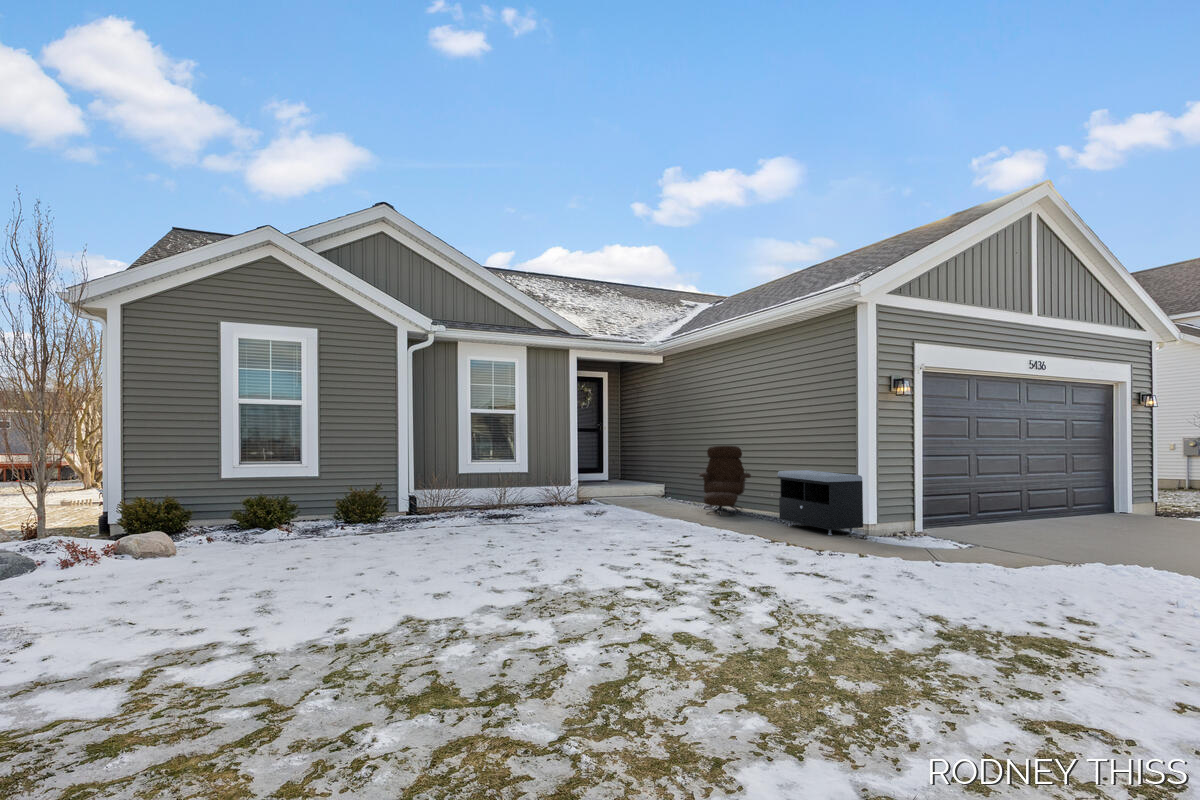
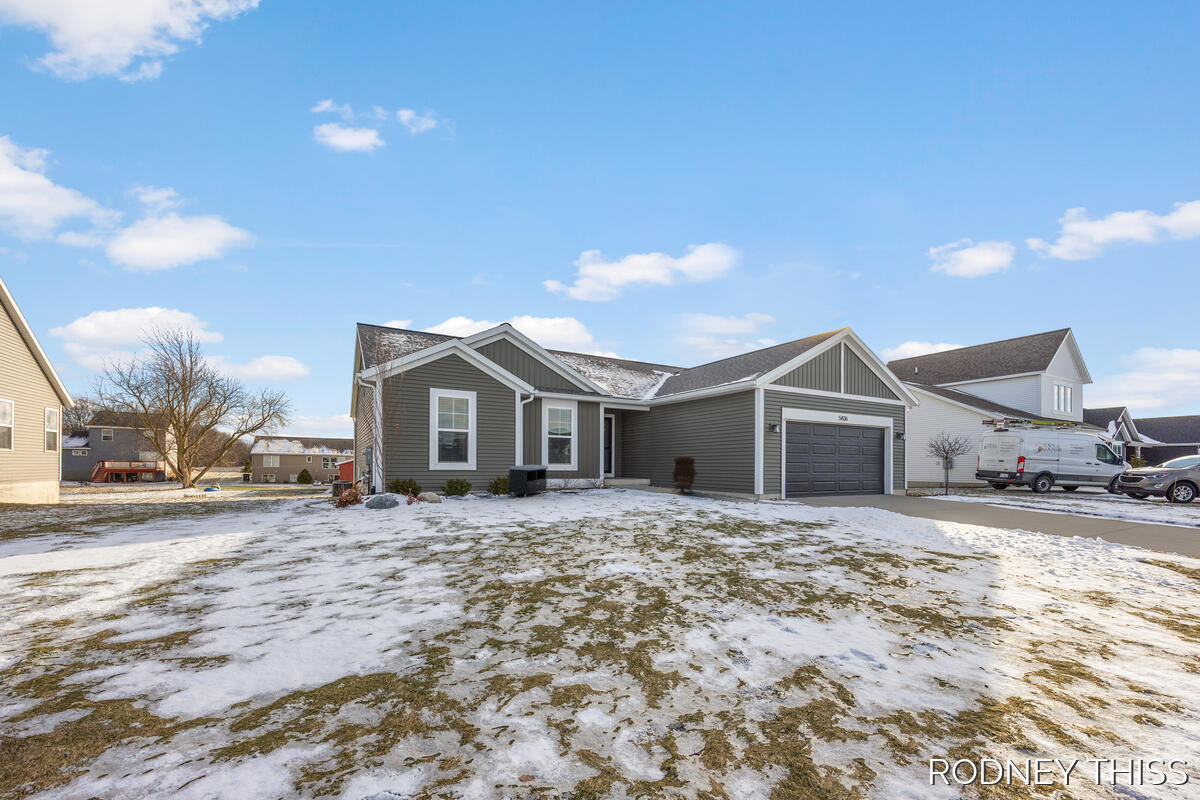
storage bench: present [777,470,863,535] -> present [509,465,548,497]

